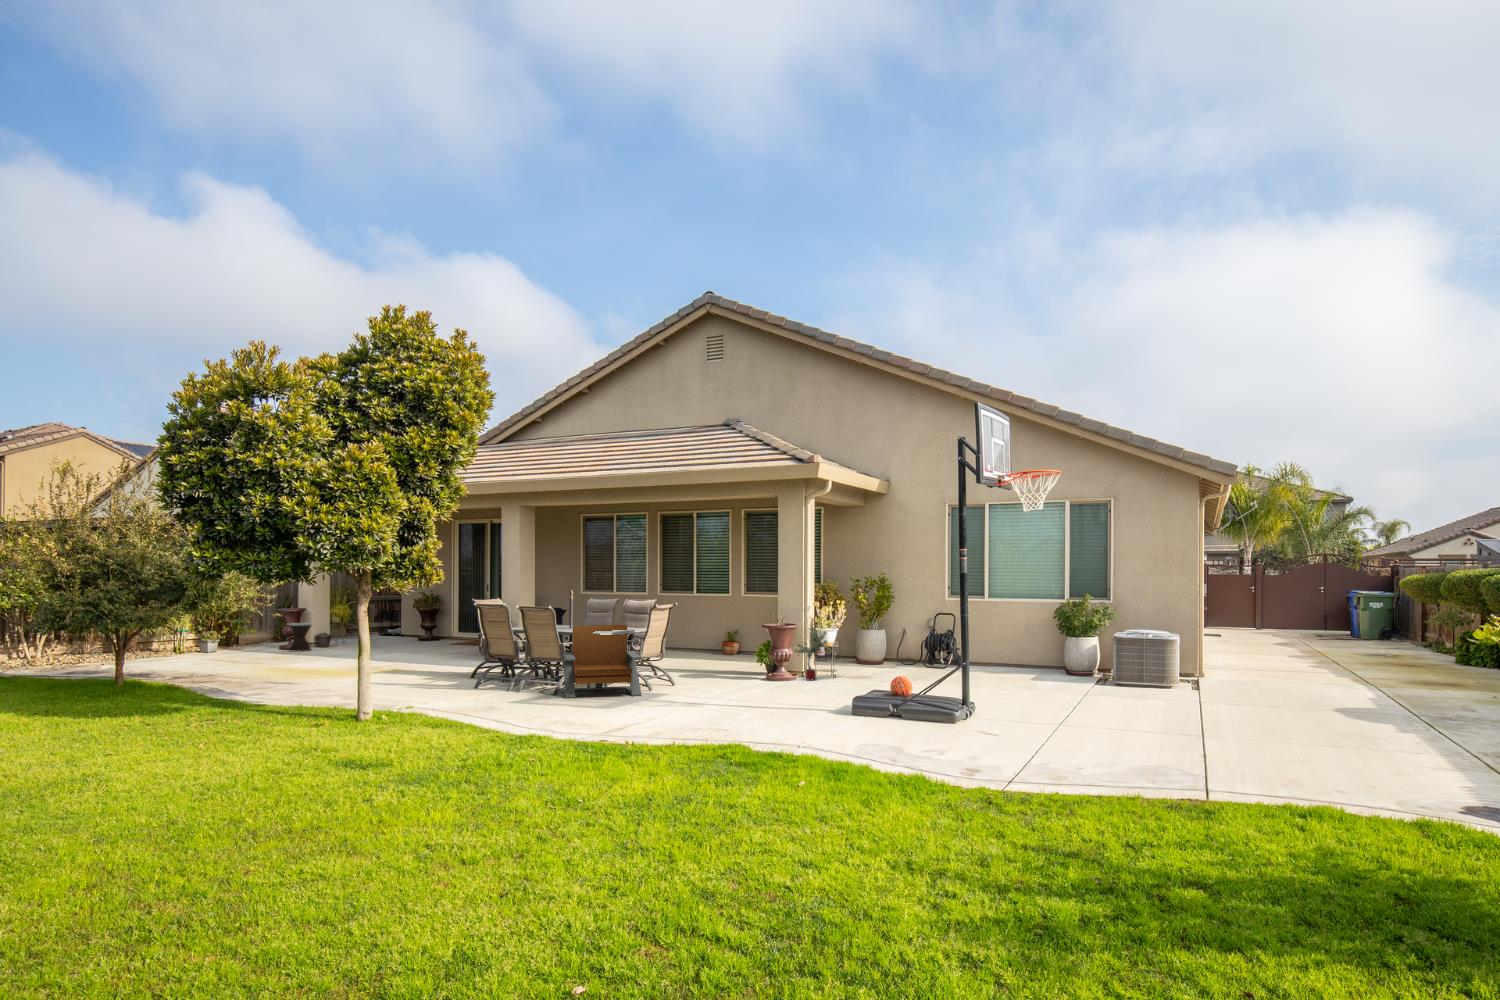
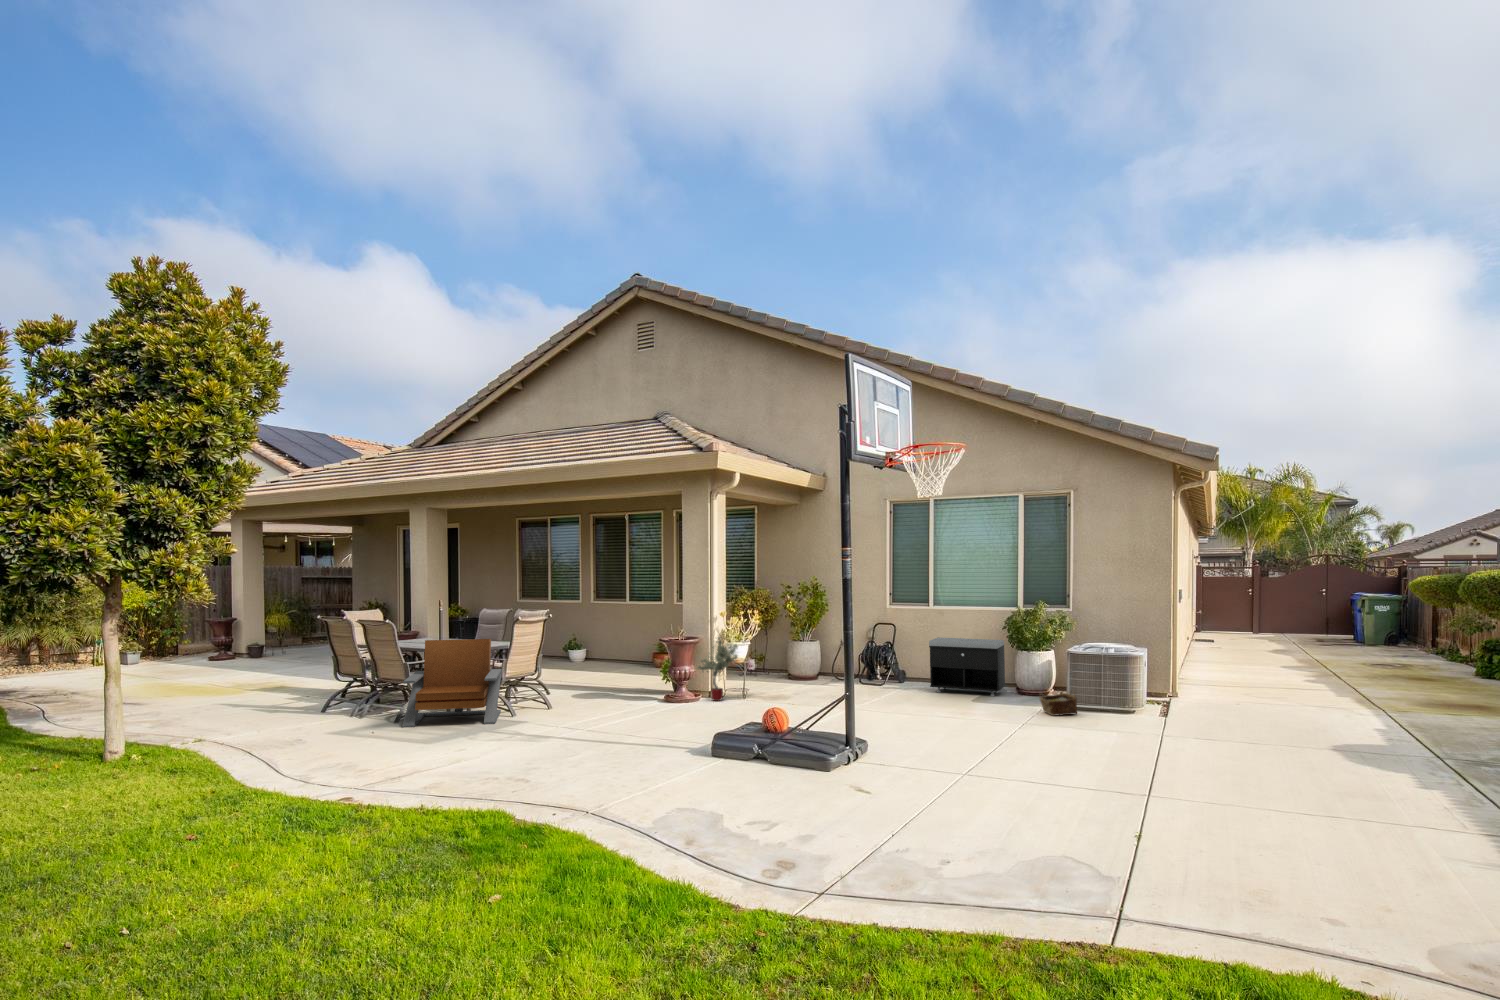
side table: present [288,623,313,651] -> none [207,632,238,662]
storage bench: none [990,627,1054,677] -> present [929,637,1005,696]
woven basket: none [1092,668,1124,690] -> present [1040,690,1077,716]

